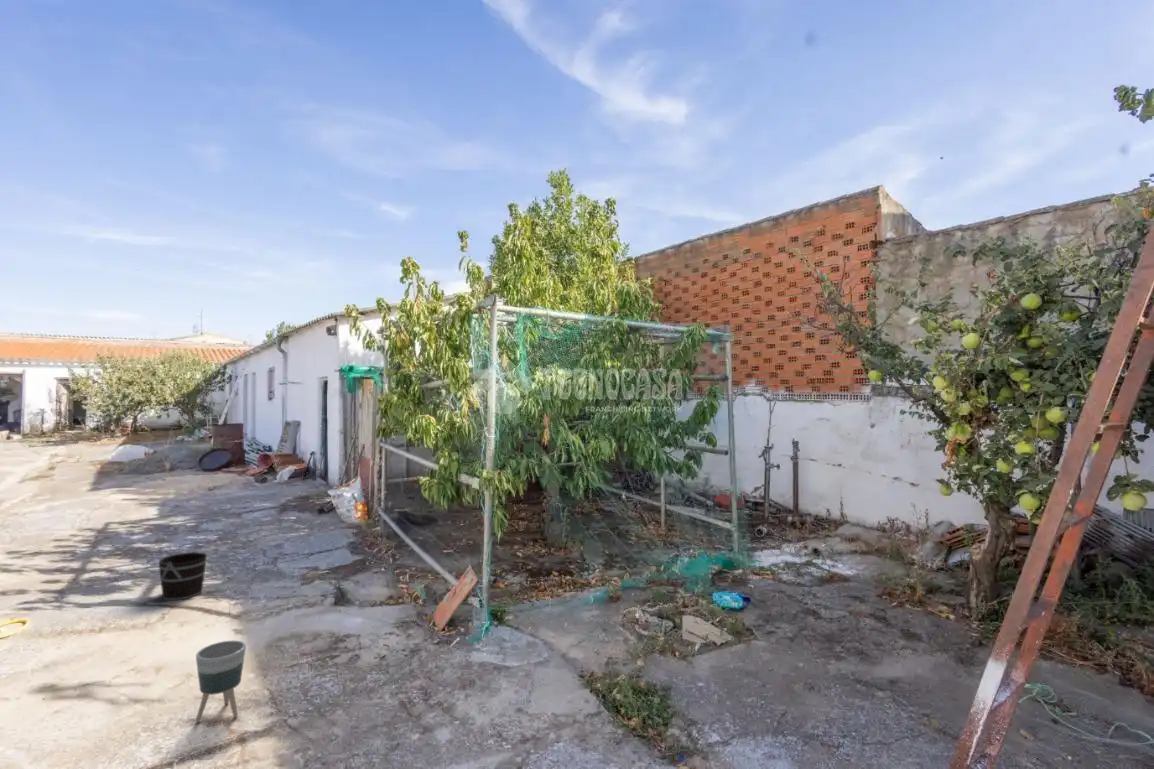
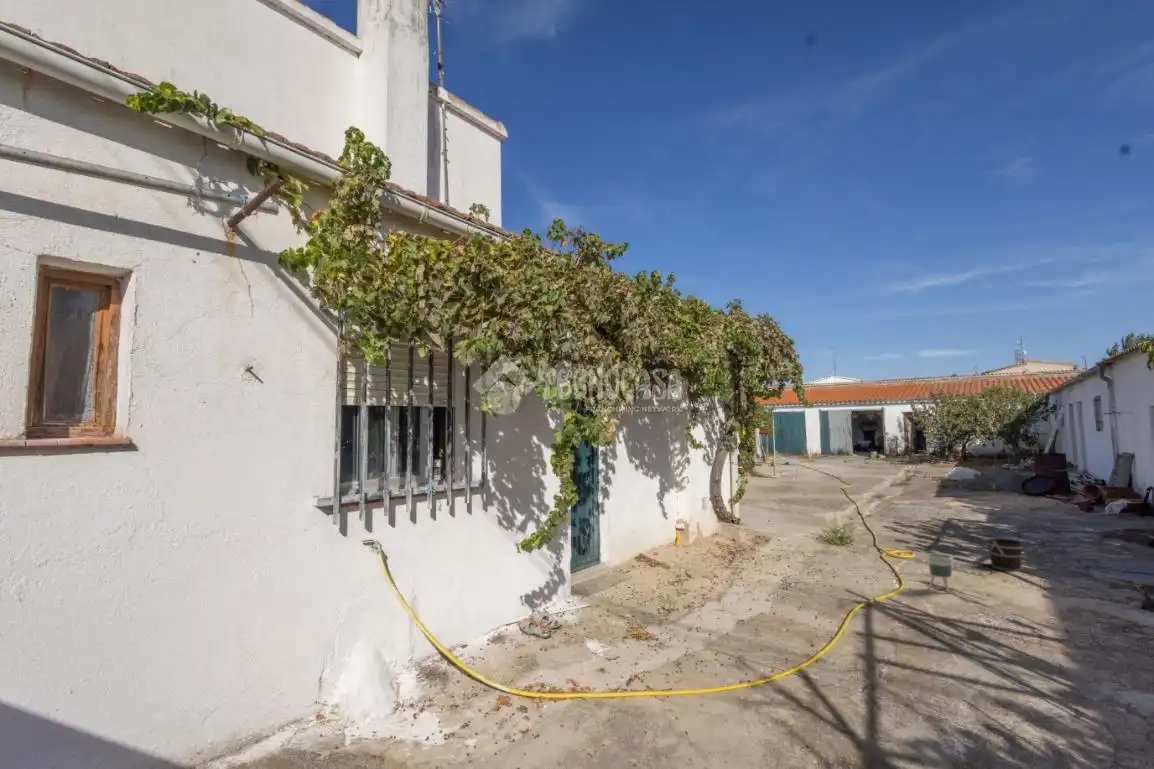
planter: present [196,640,246,722] -> present [927,554,953,593]

